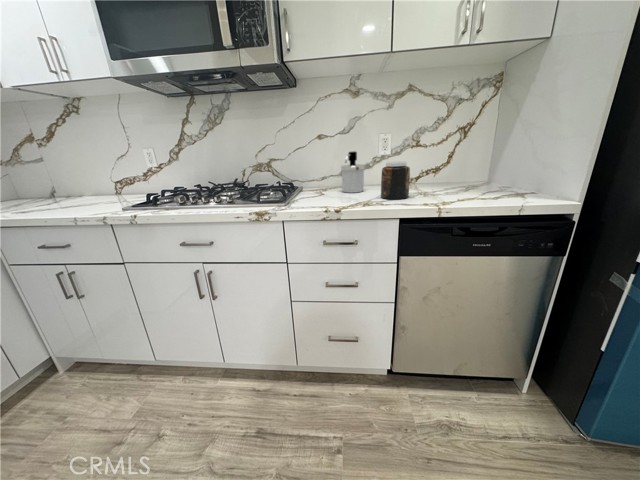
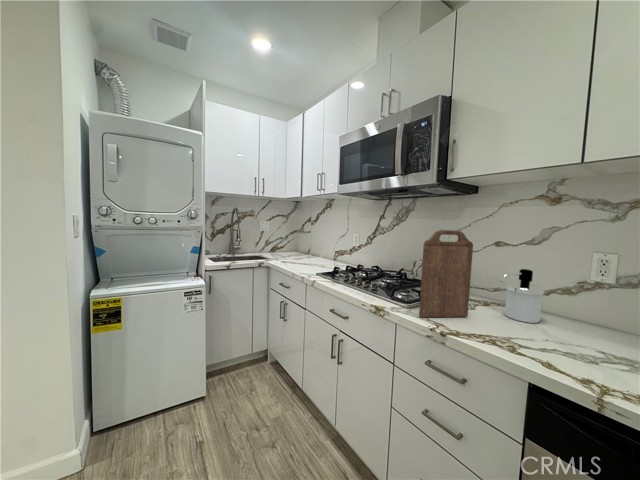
cutting board: none [296,114,329,208] -> present [419,230,473,317]
jar: present [381,162,410,199] -> none [539,298,596,359]

